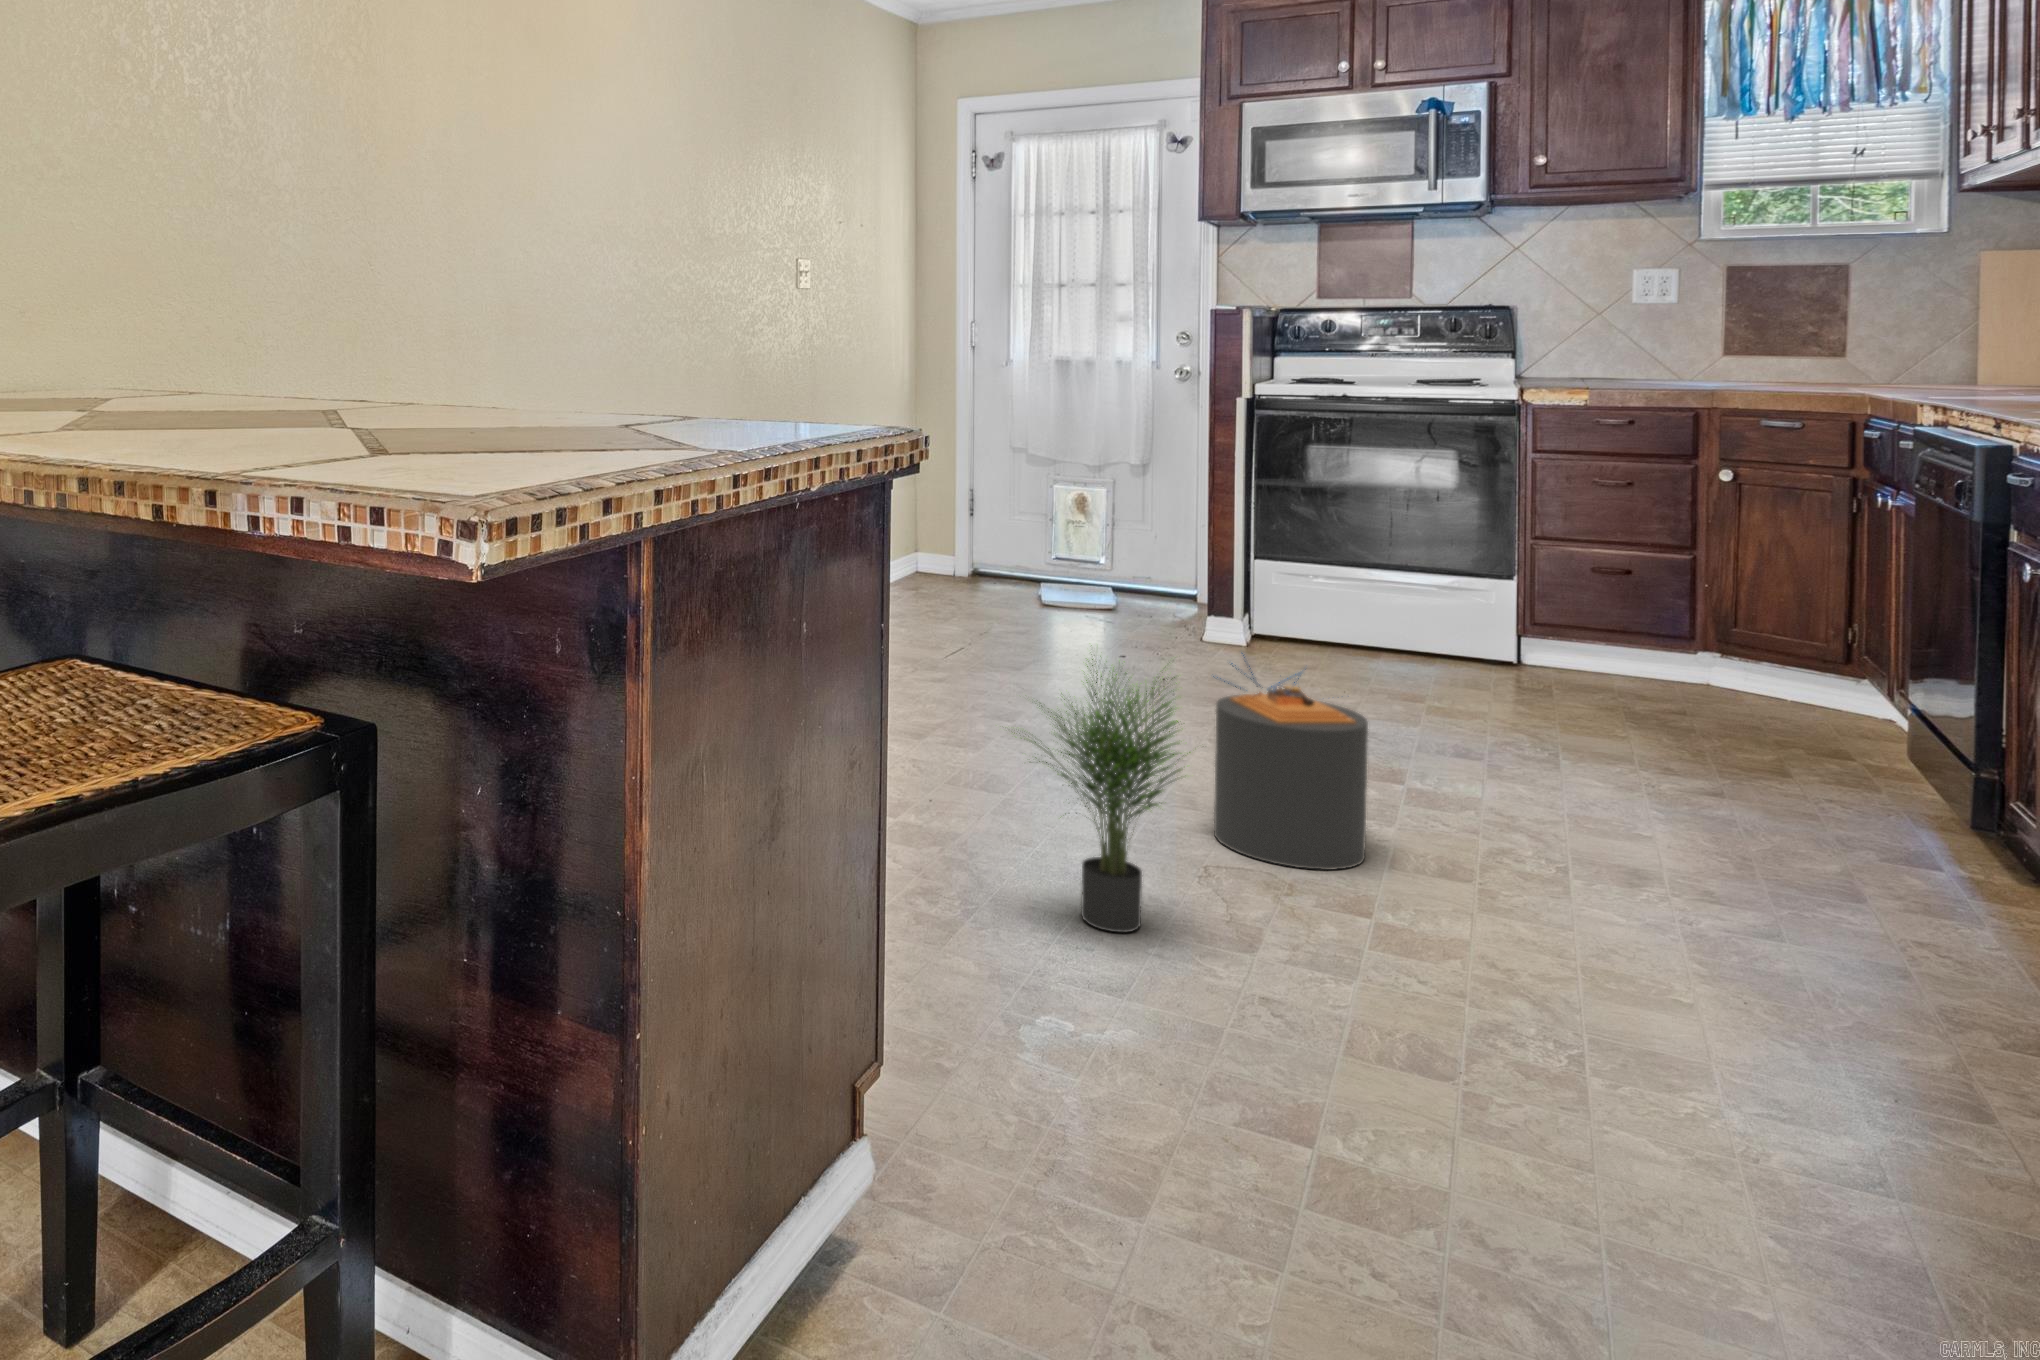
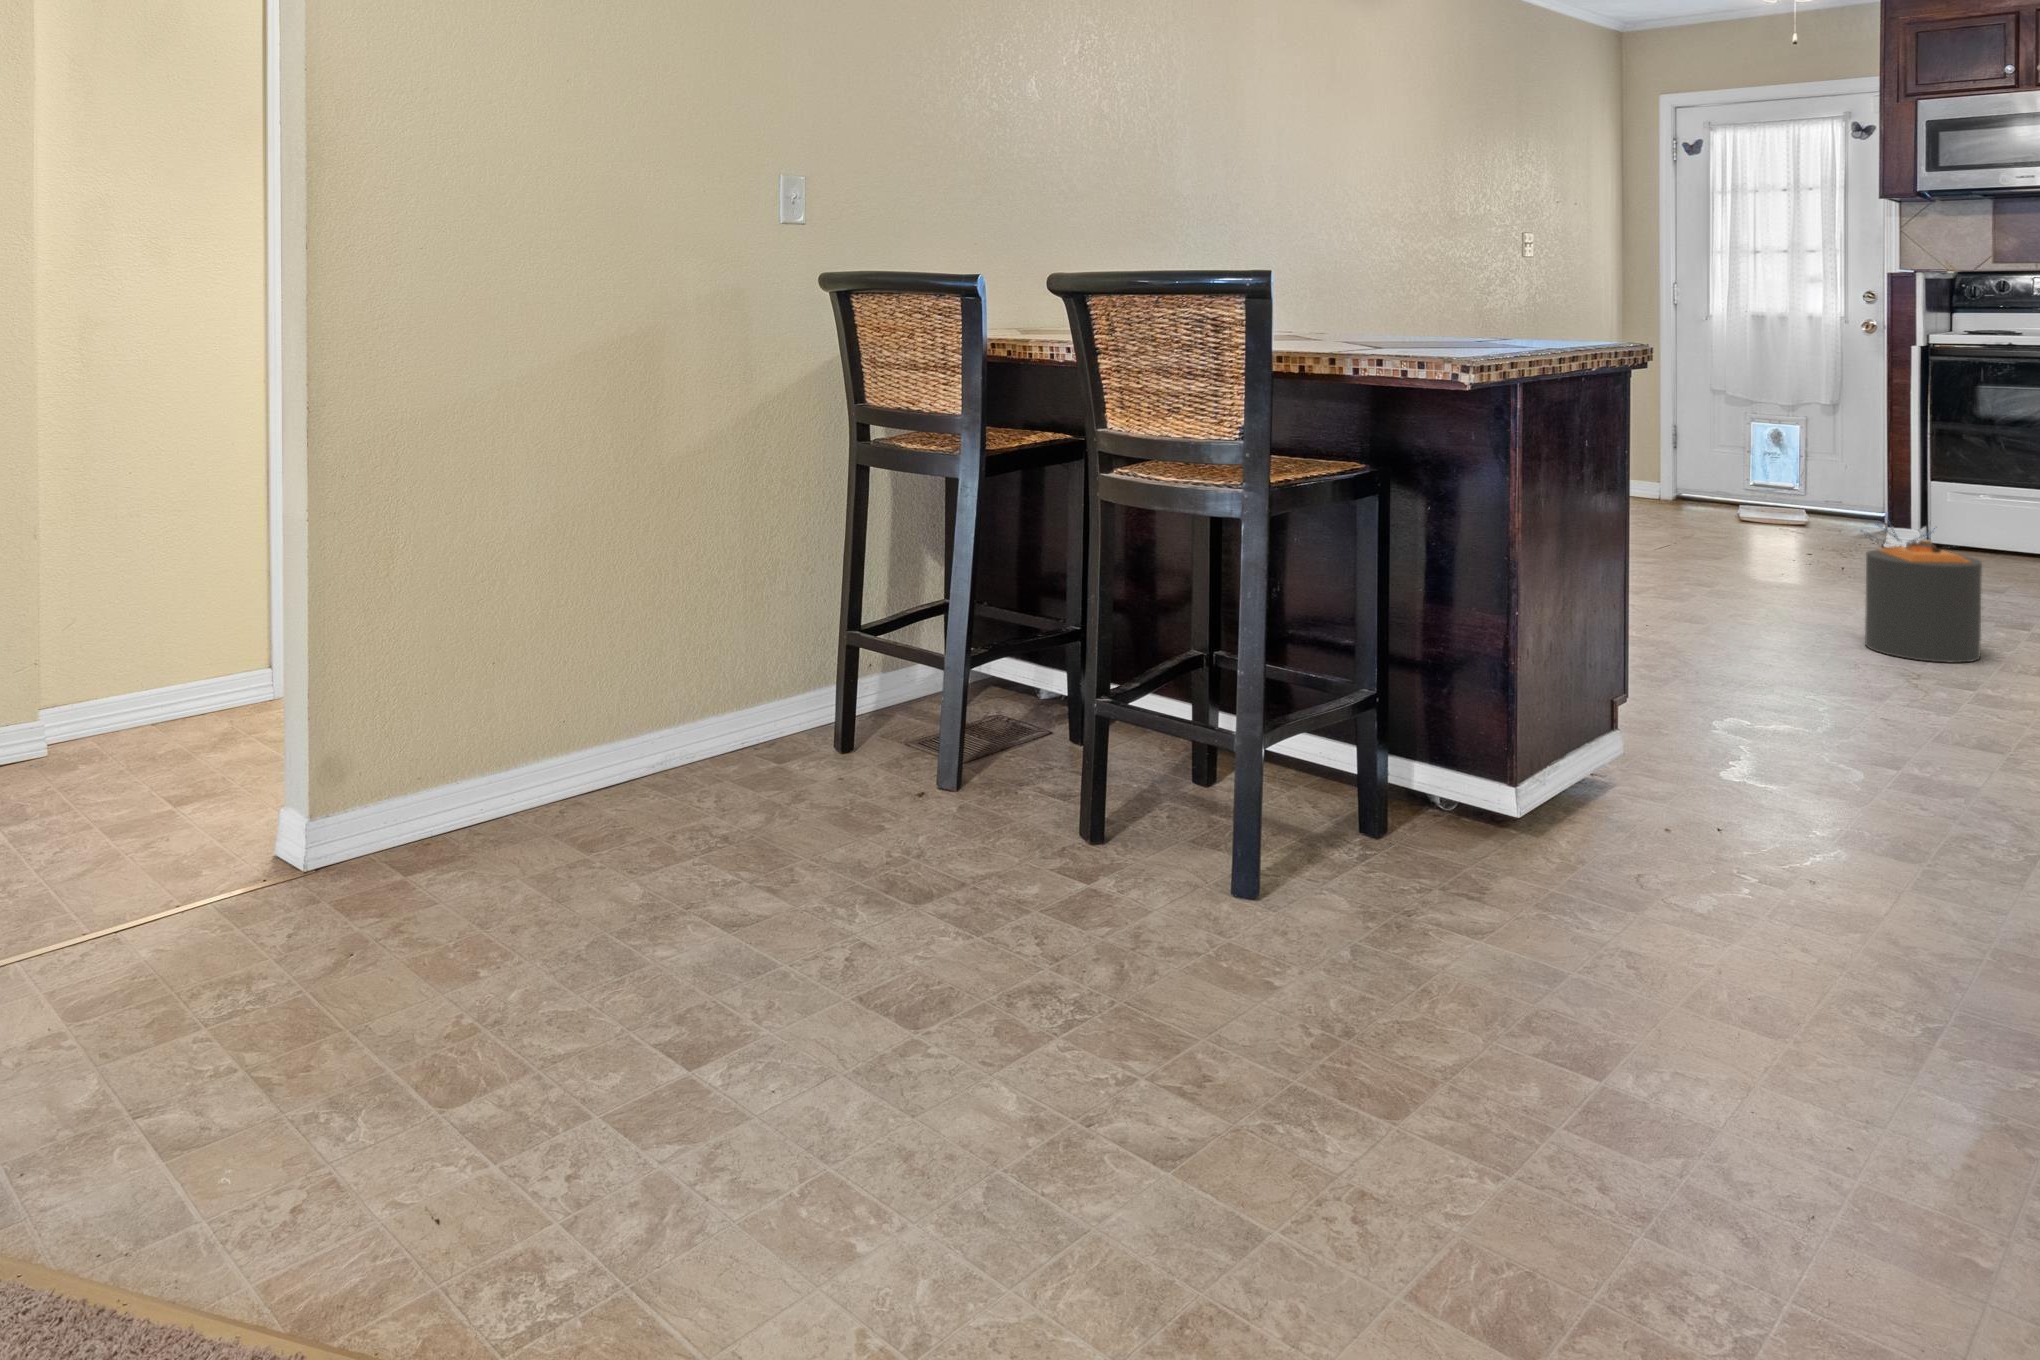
potted plant: present [1014,645,1191,933] -> none [1694,498,1850,683]

